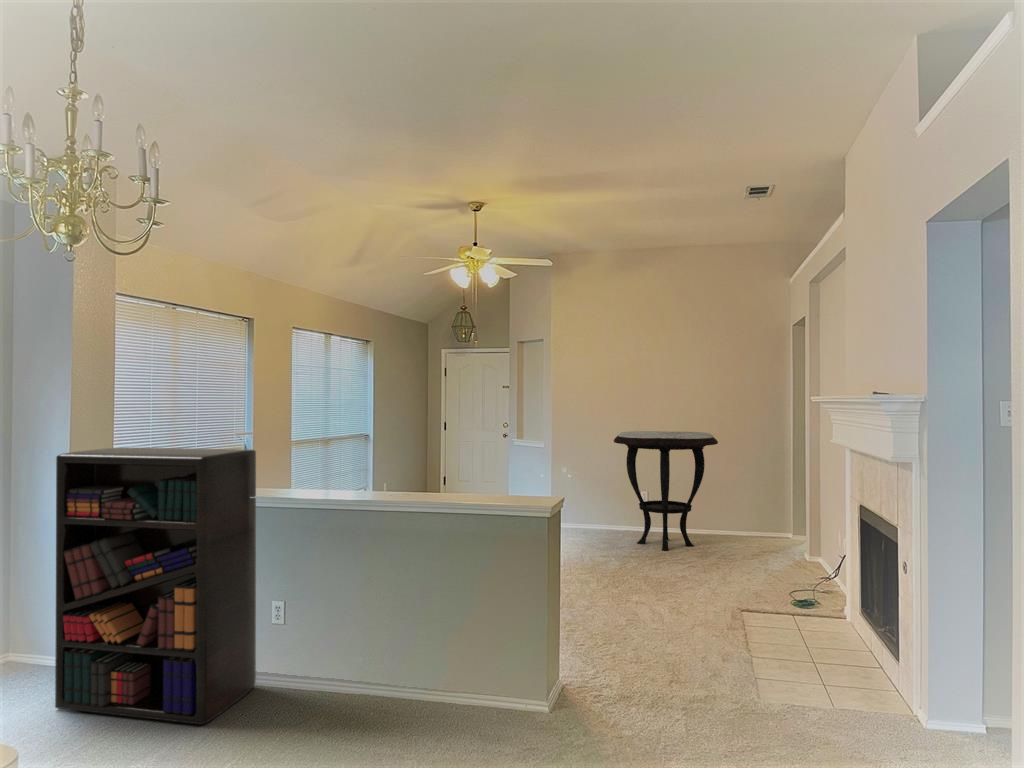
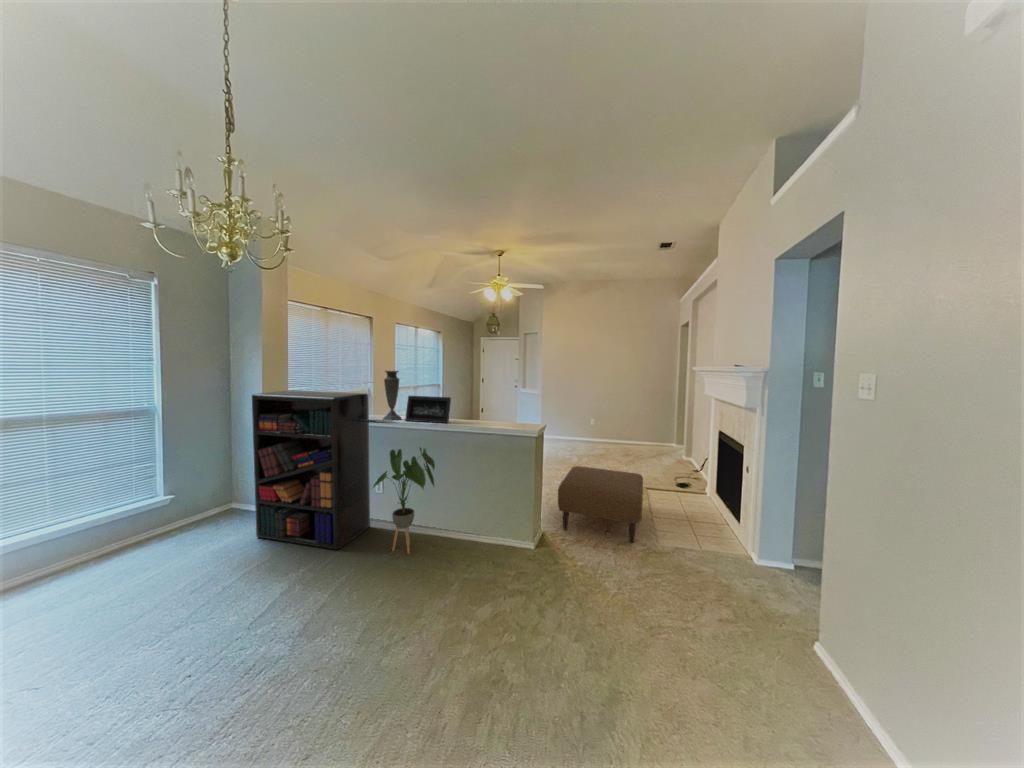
vase: none [279,410,311,496] -> present [383,371,401,420]
side table: present [614,431,718,551] -> none [576,385,634,452]
picture frame: none [319,452,399,498] -> present [405,396,451,423]
house plant: none [264,540,374,728] -> present [373,448,435,554]
ottoman: none [585,572,732,700] -> present [558,466,643,543]

